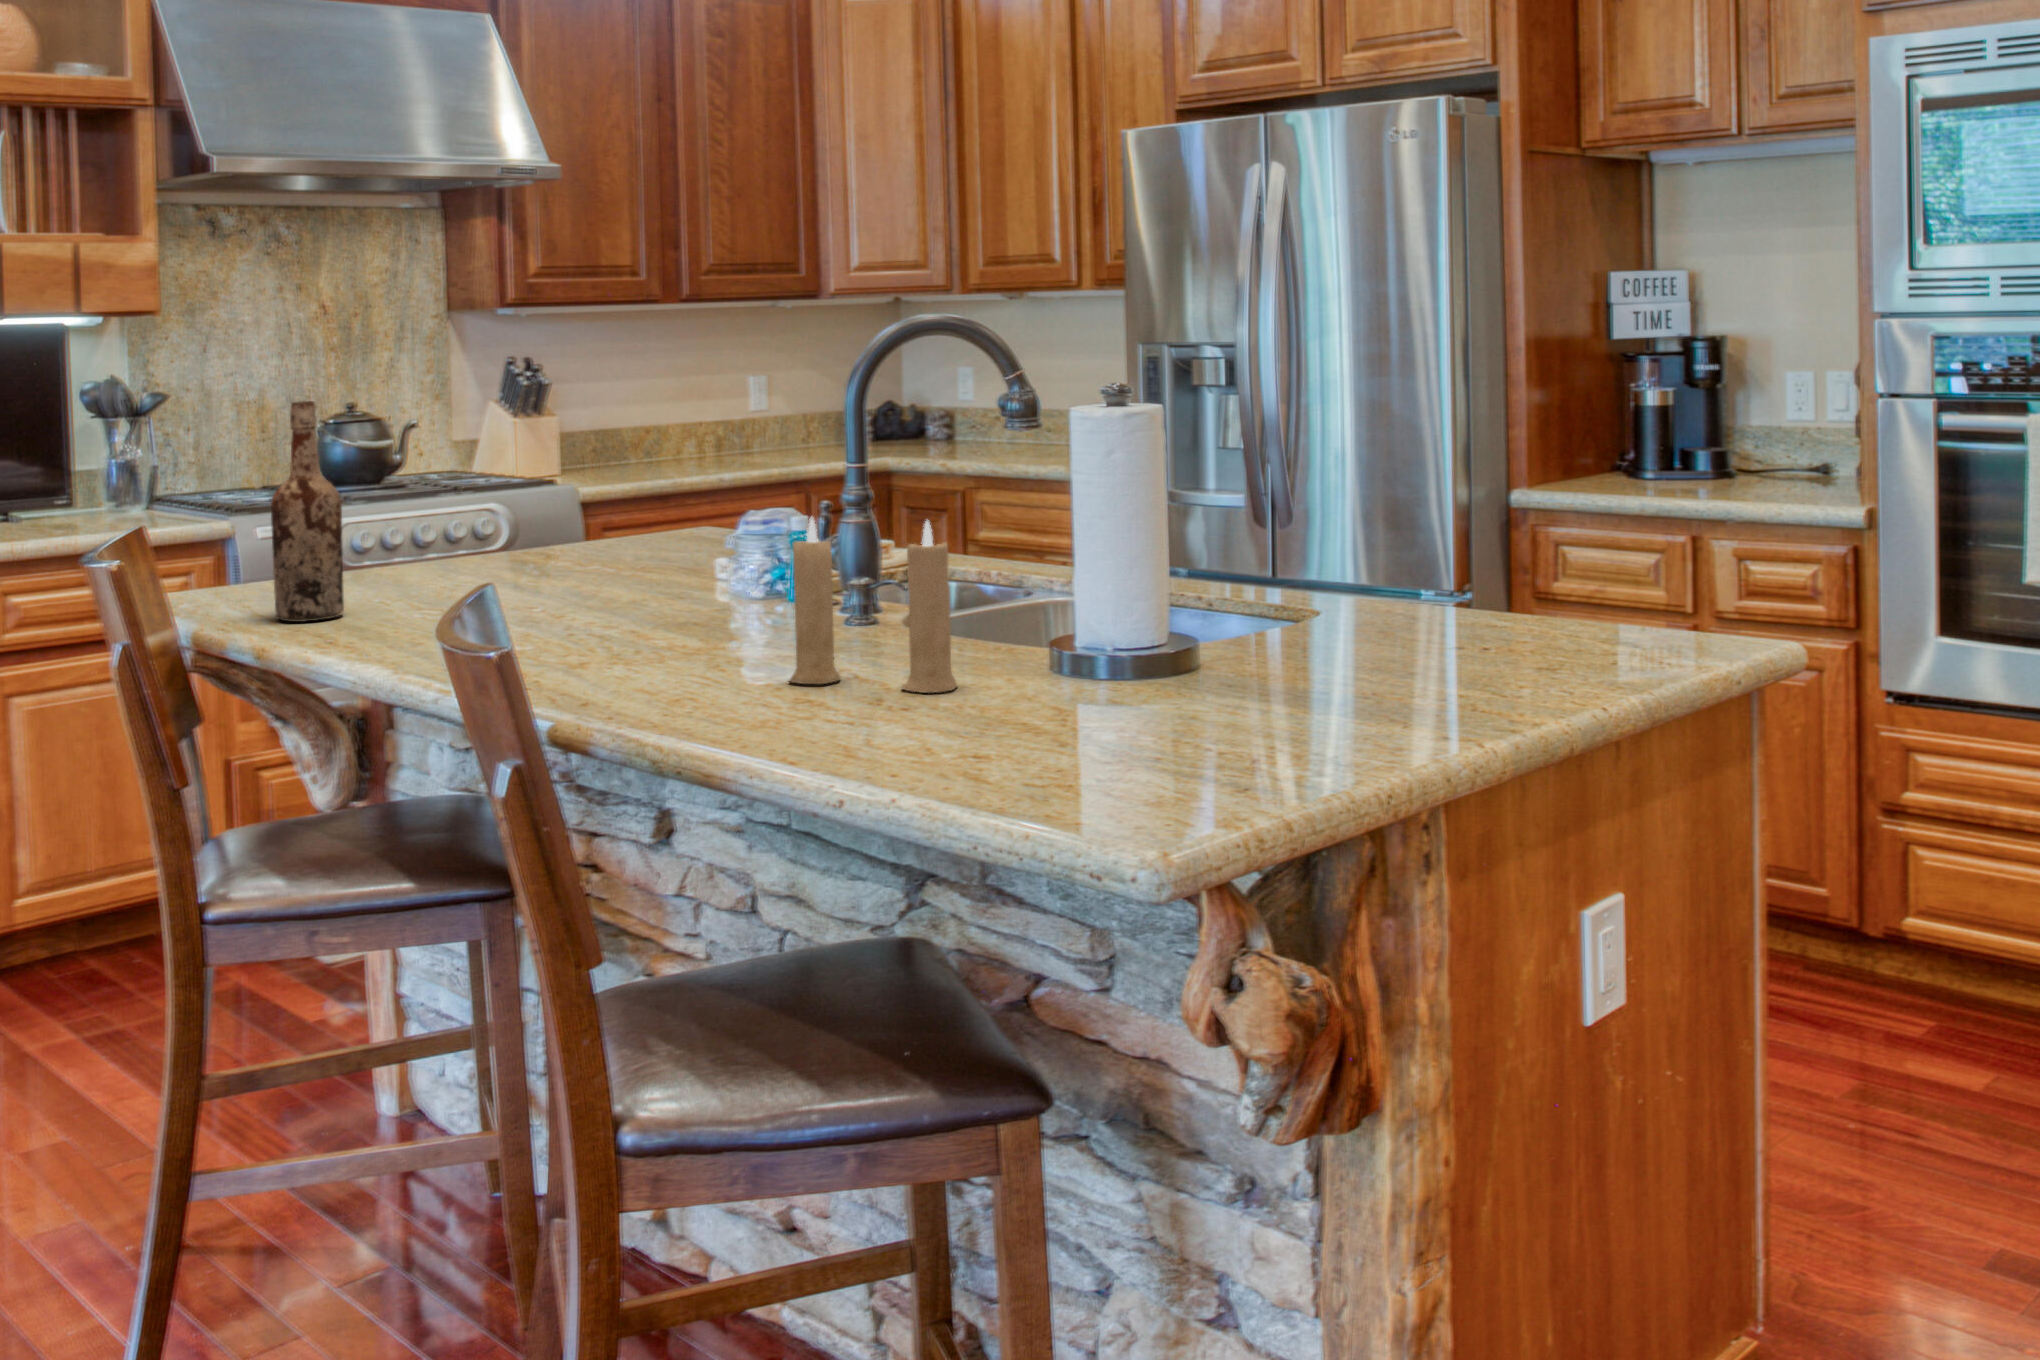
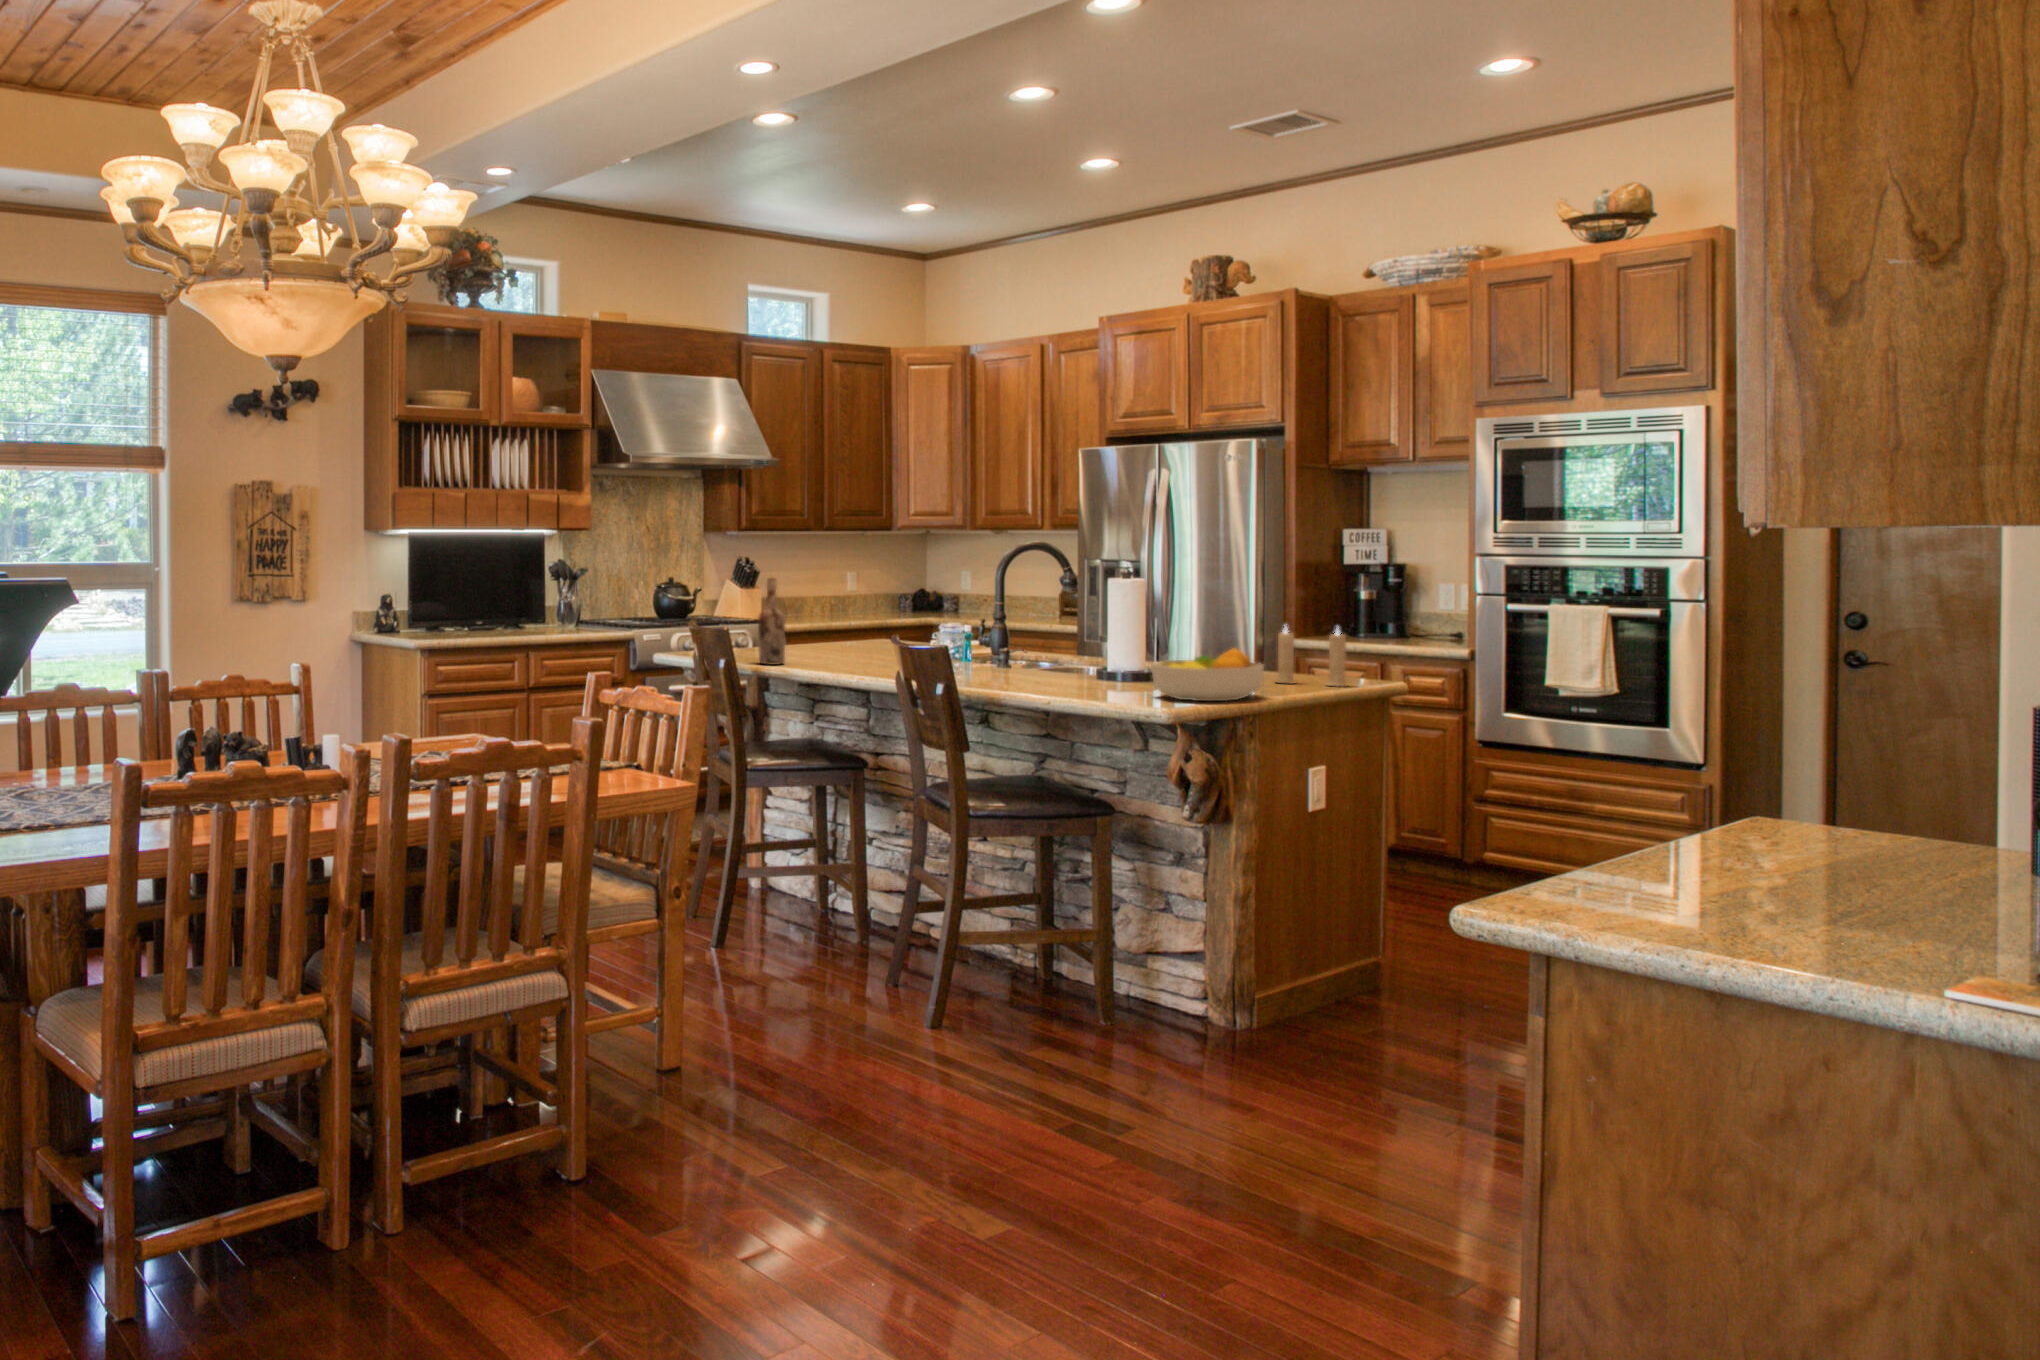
candle: present [789,518,957,693] -> present [1276,626,1346,687]
fruit bowl: none [1152,570,1473,751] -> present [1151,648,1264,701]

